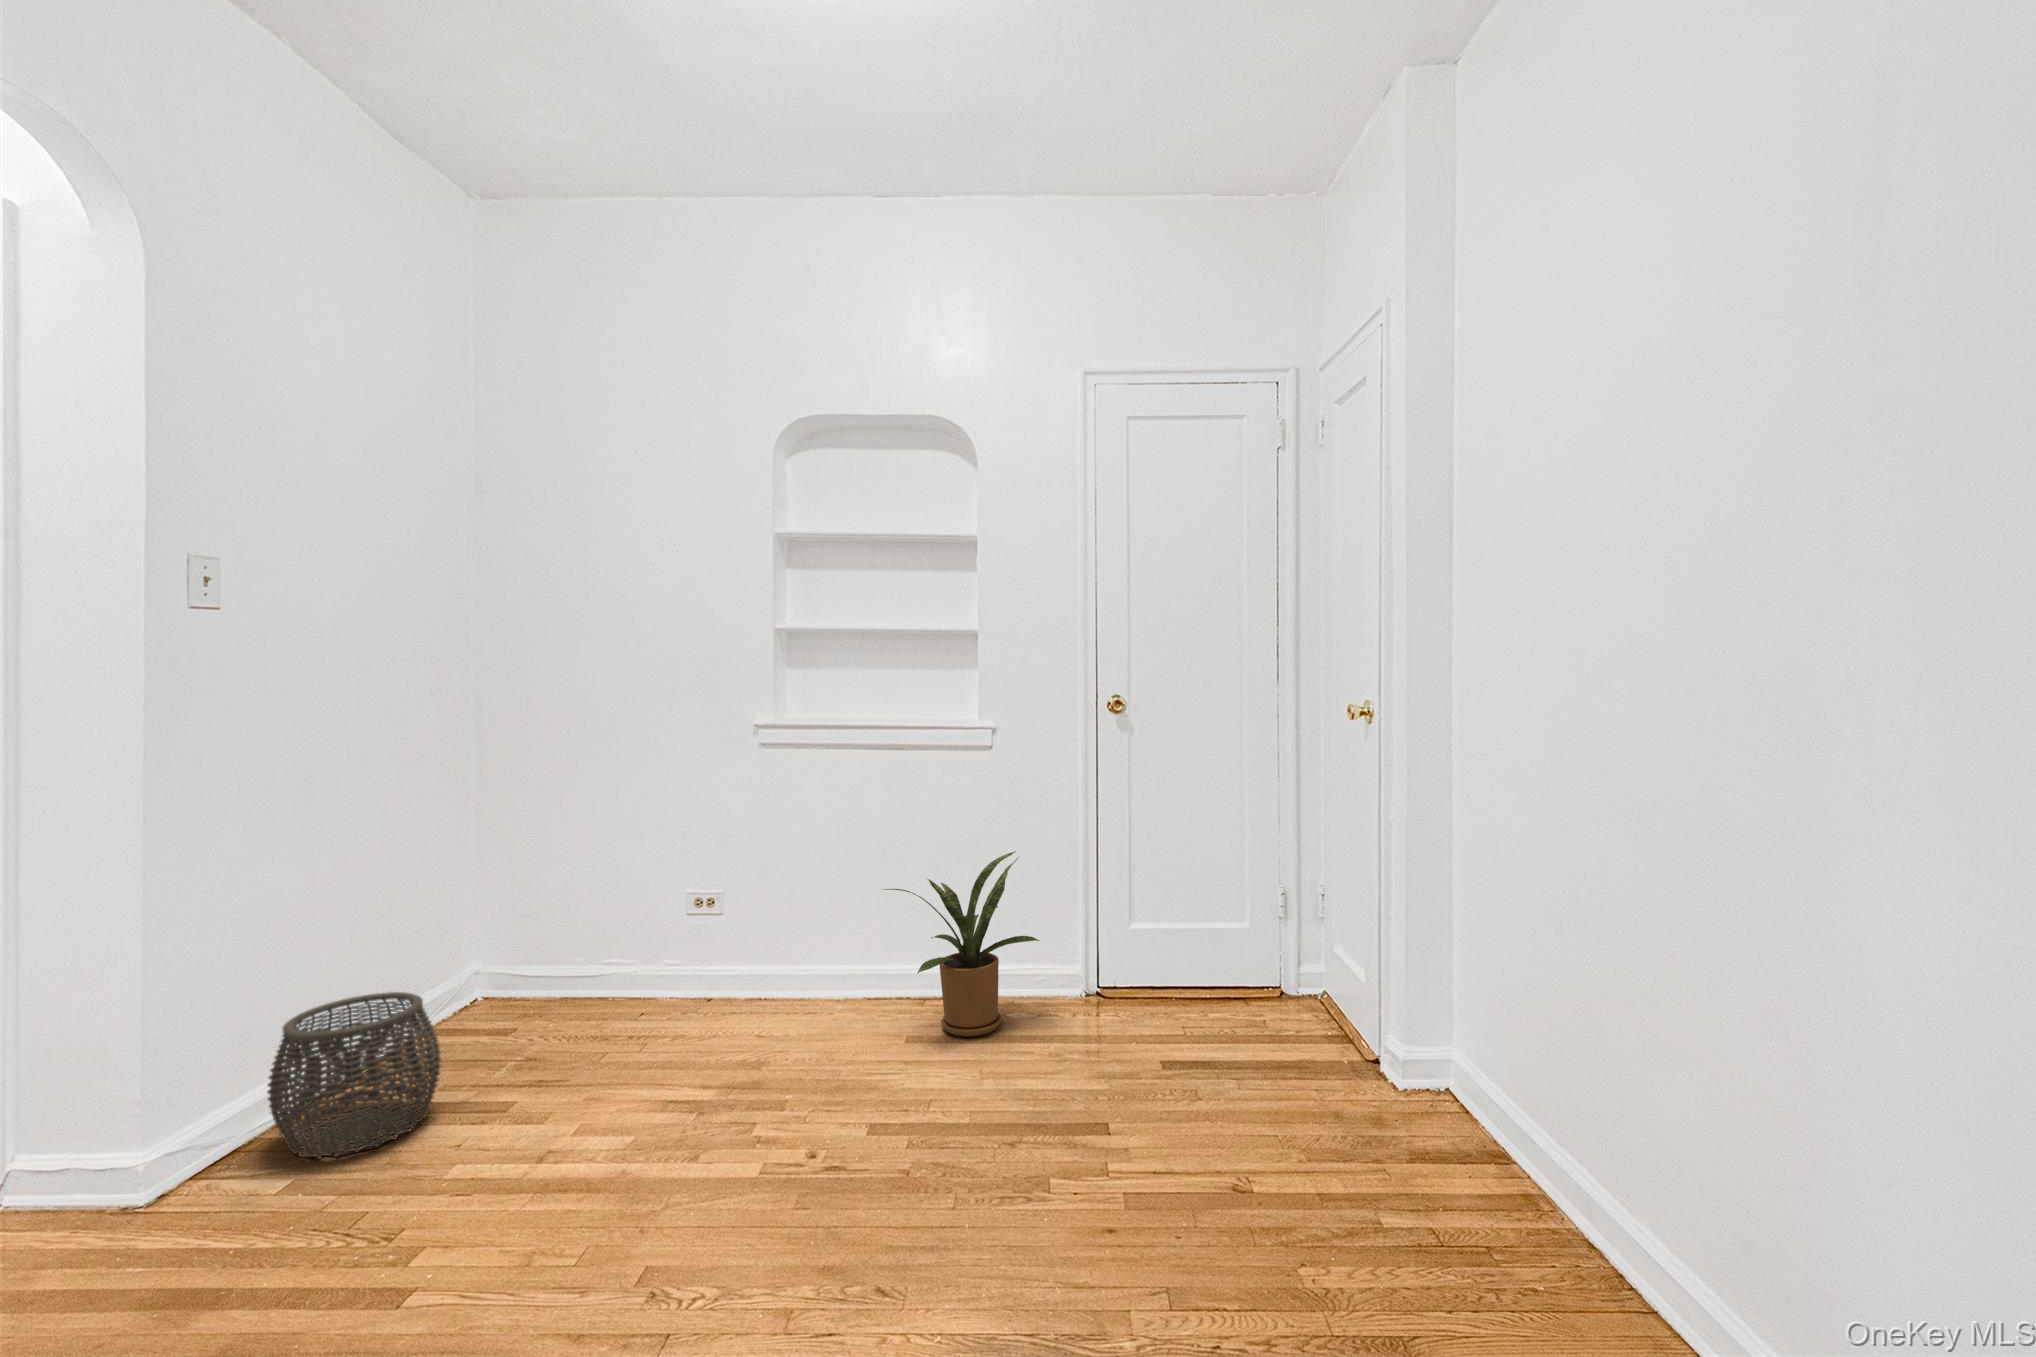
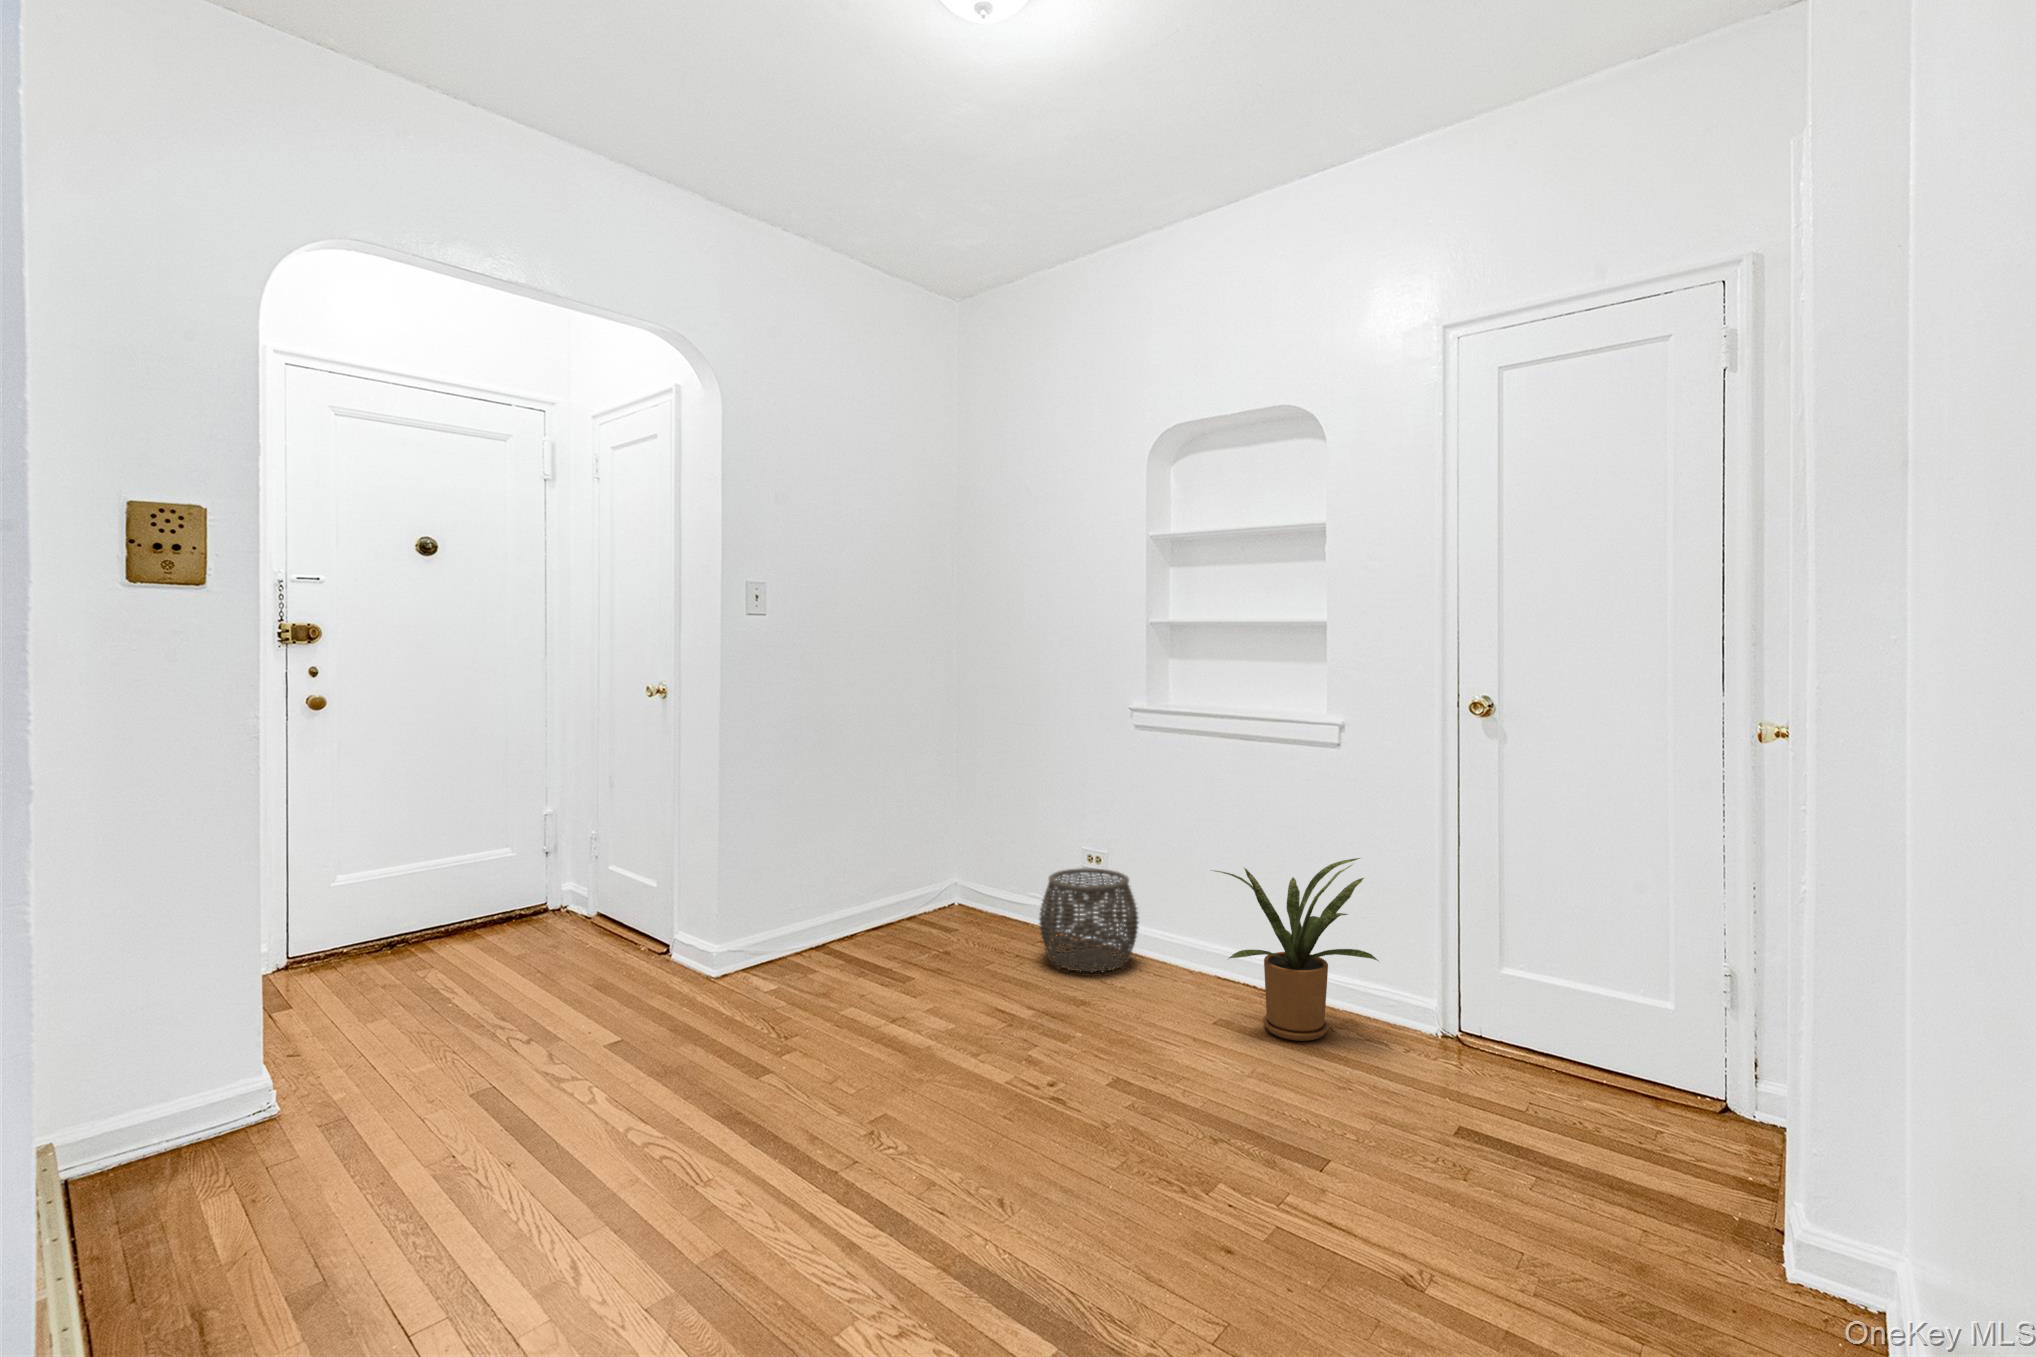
woven basket: present [267,992,441,1158] -> present [1039,868,1138,973]

